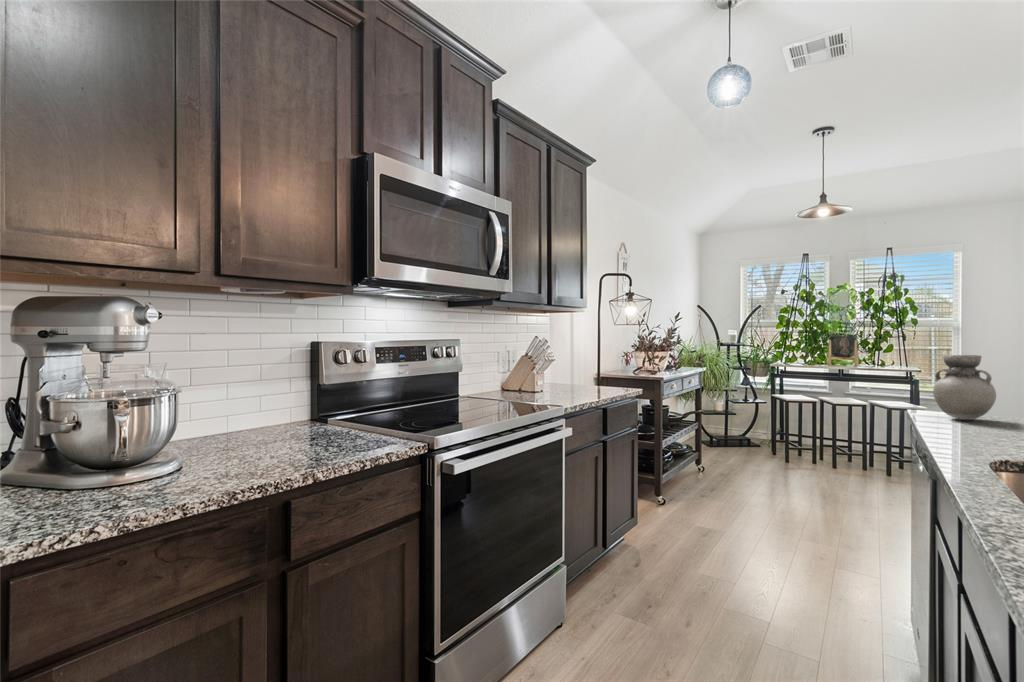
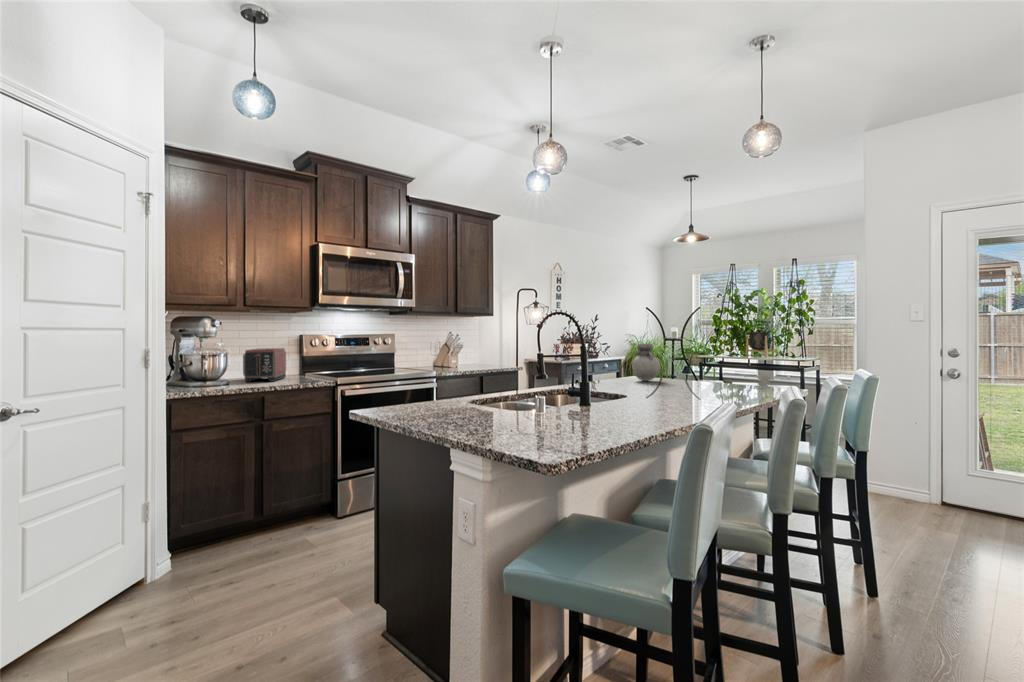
toaster: none [214,371,297,455] -> present [243,348,286,382]

